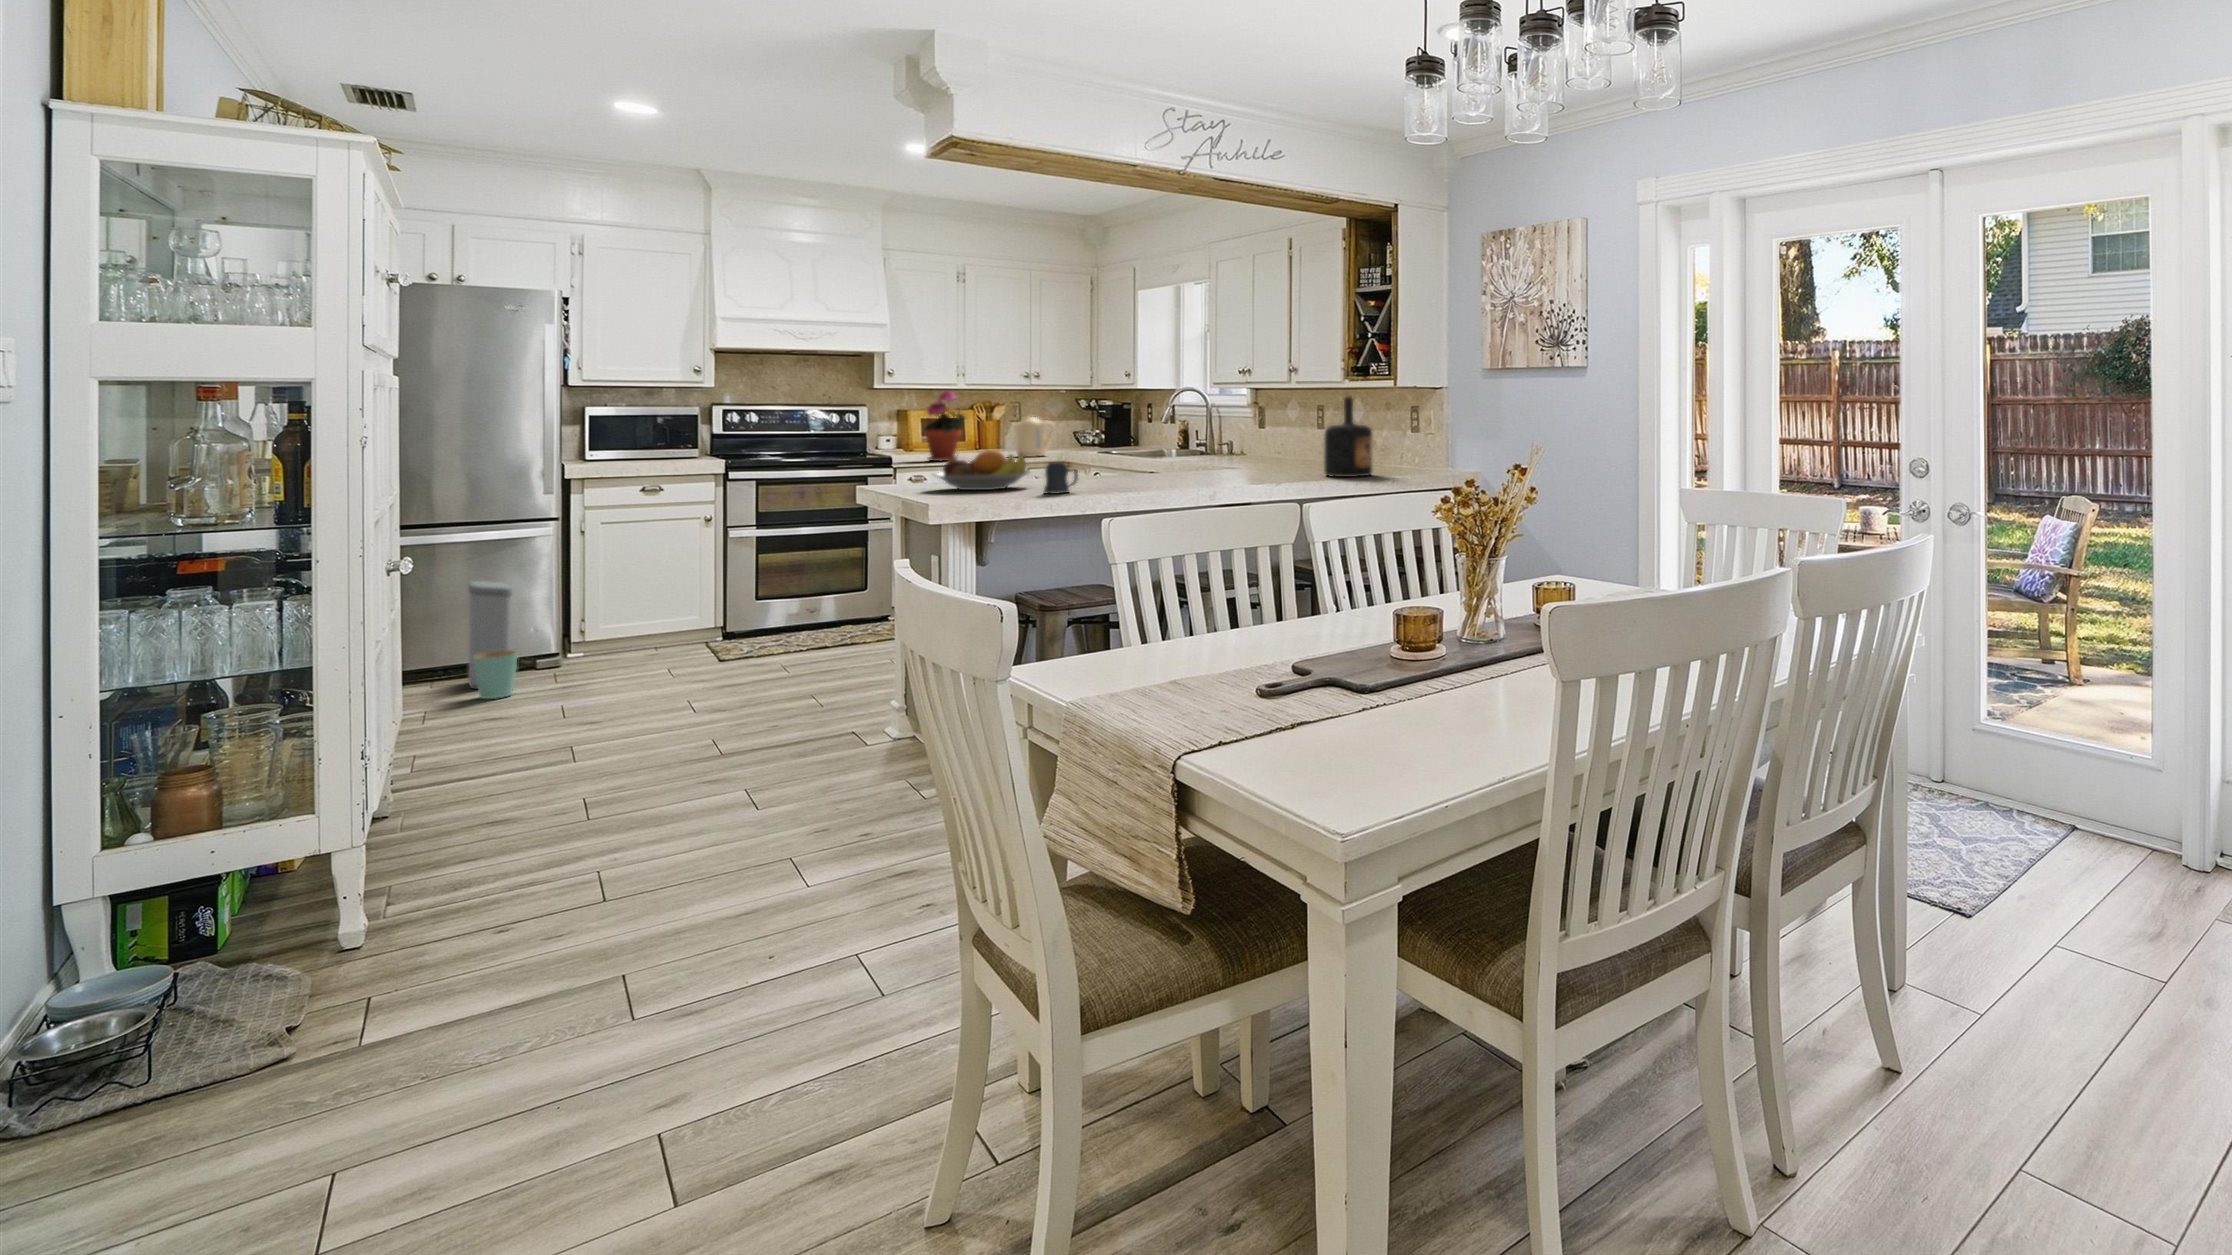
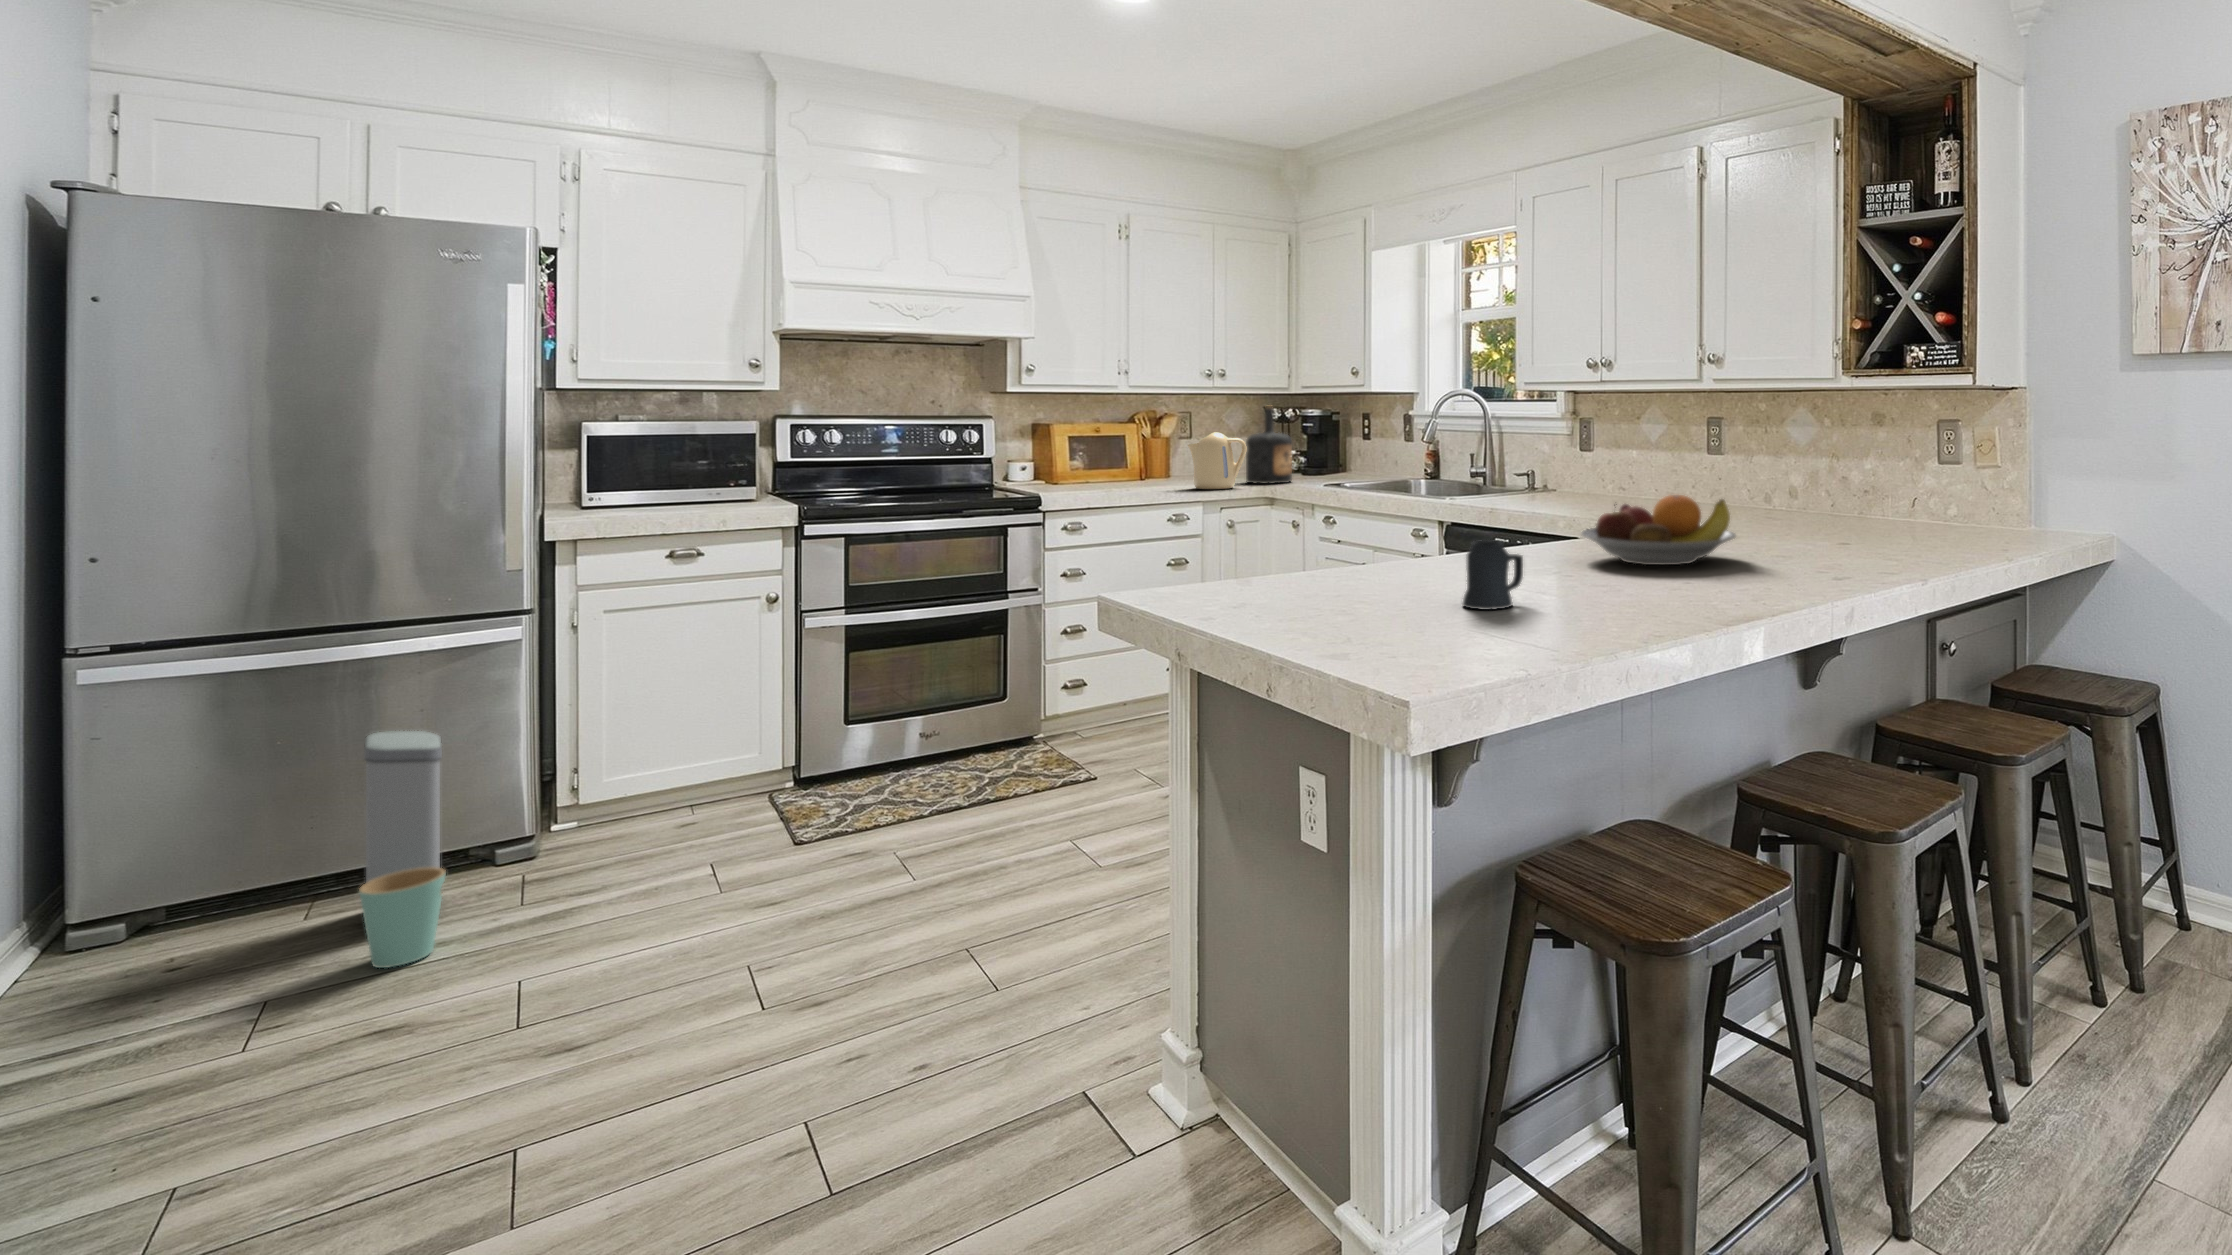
potted plant: present [924,391,965,461] -> none [1075,395,1136,499]
bottle: present [1324,395,1372,477] -> present [1246,406,1292,484]
fruit bowl: present [934,450,1030,490] -> present [1581,495,1736,565]

